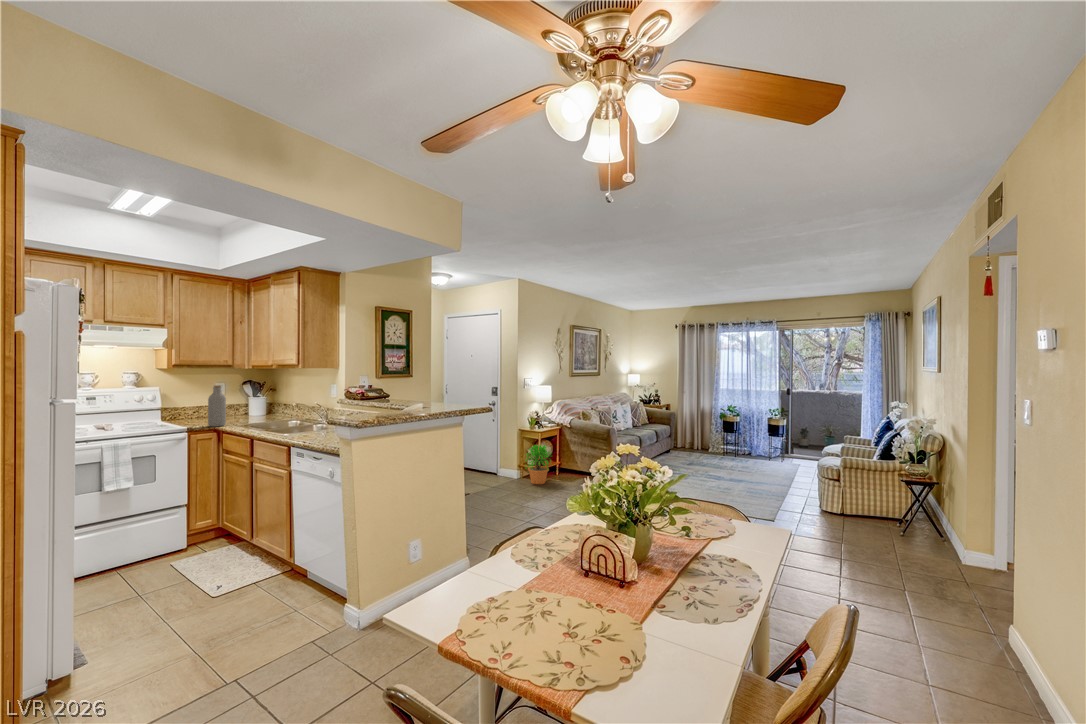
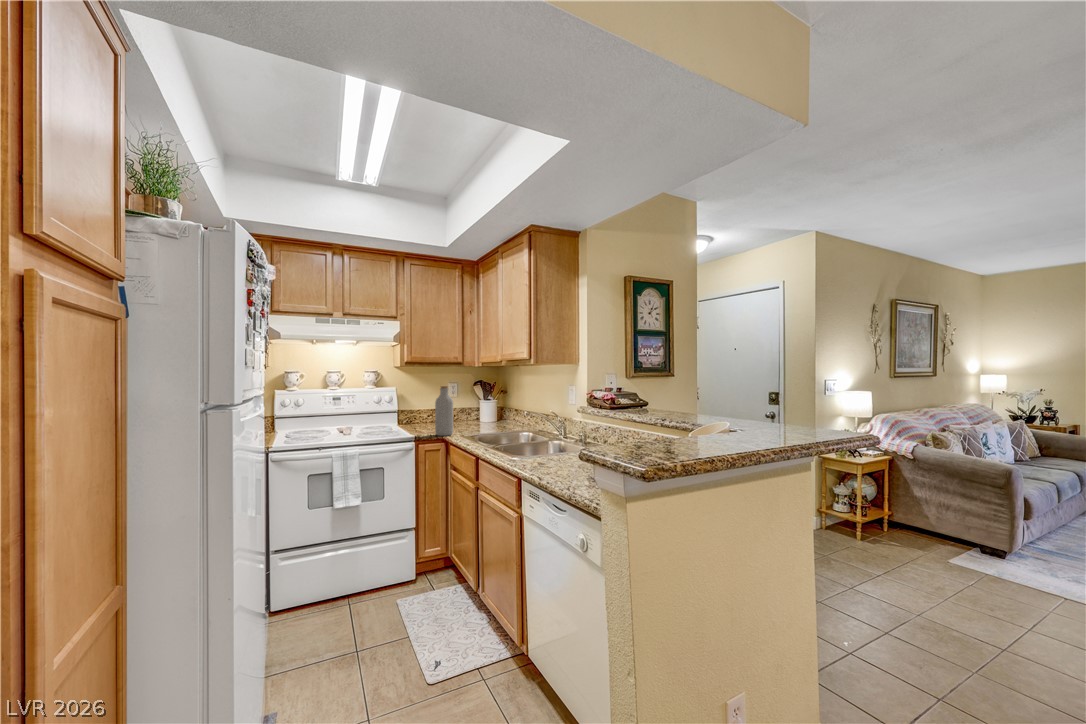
potted plant: present [526,445,551,484] -> none [829,481,889,545]

